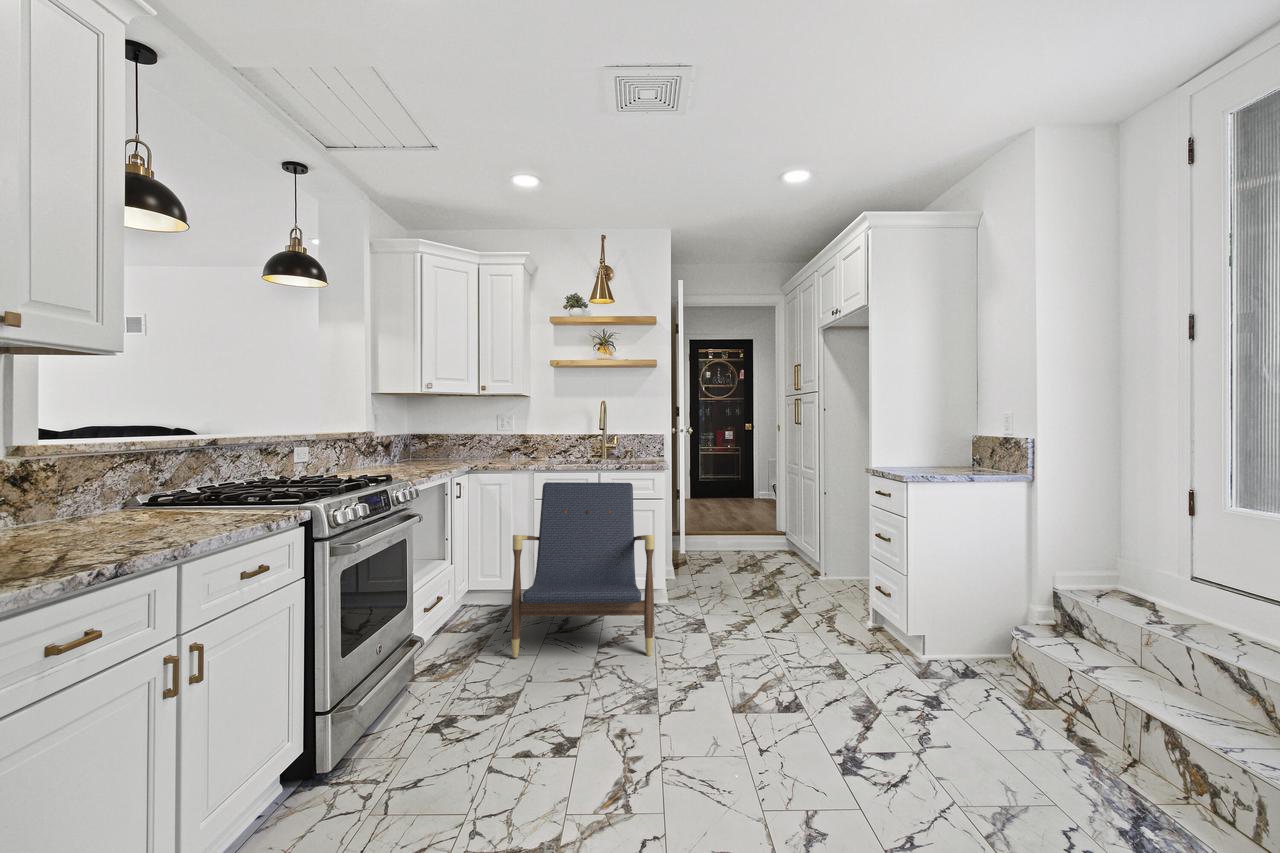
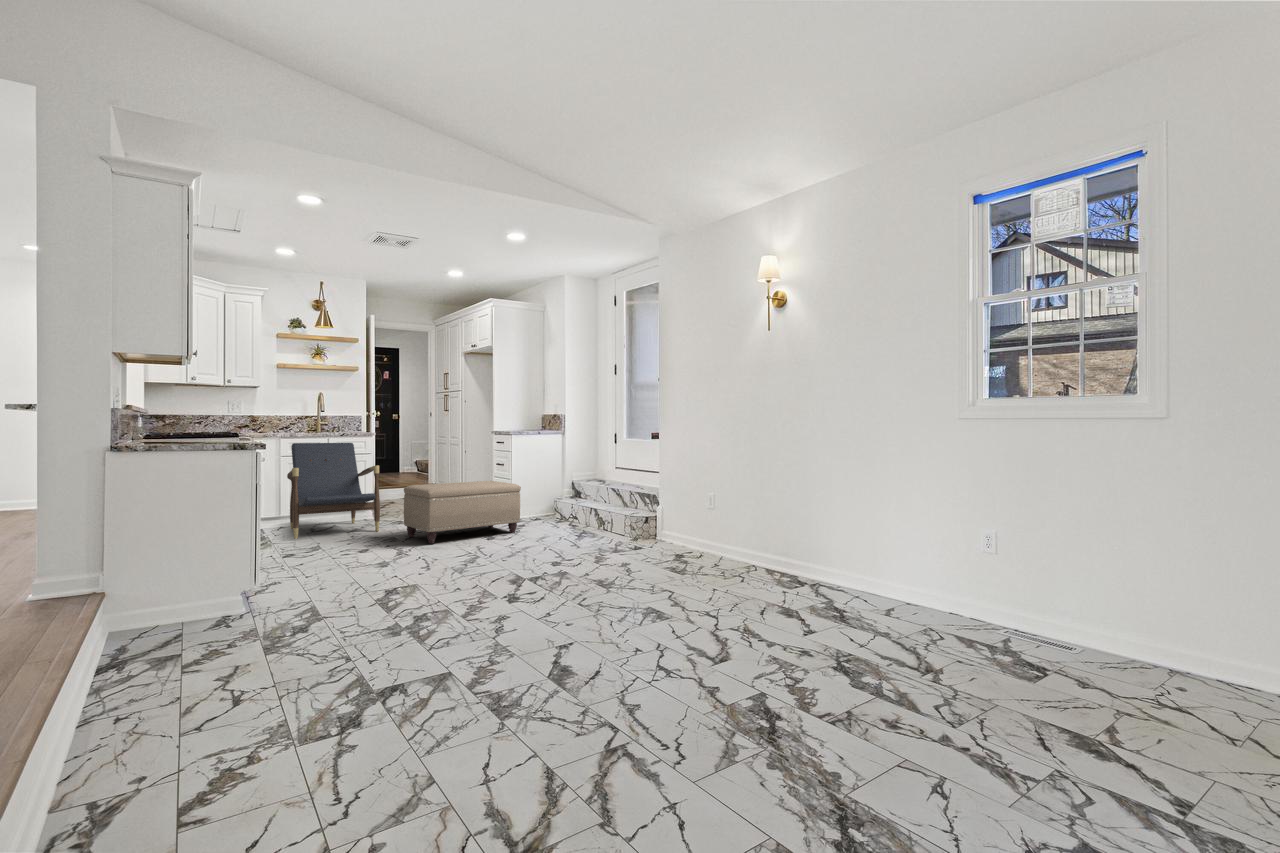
ottoman: none [679,589,943,759] -> present [404,481,521,544]

